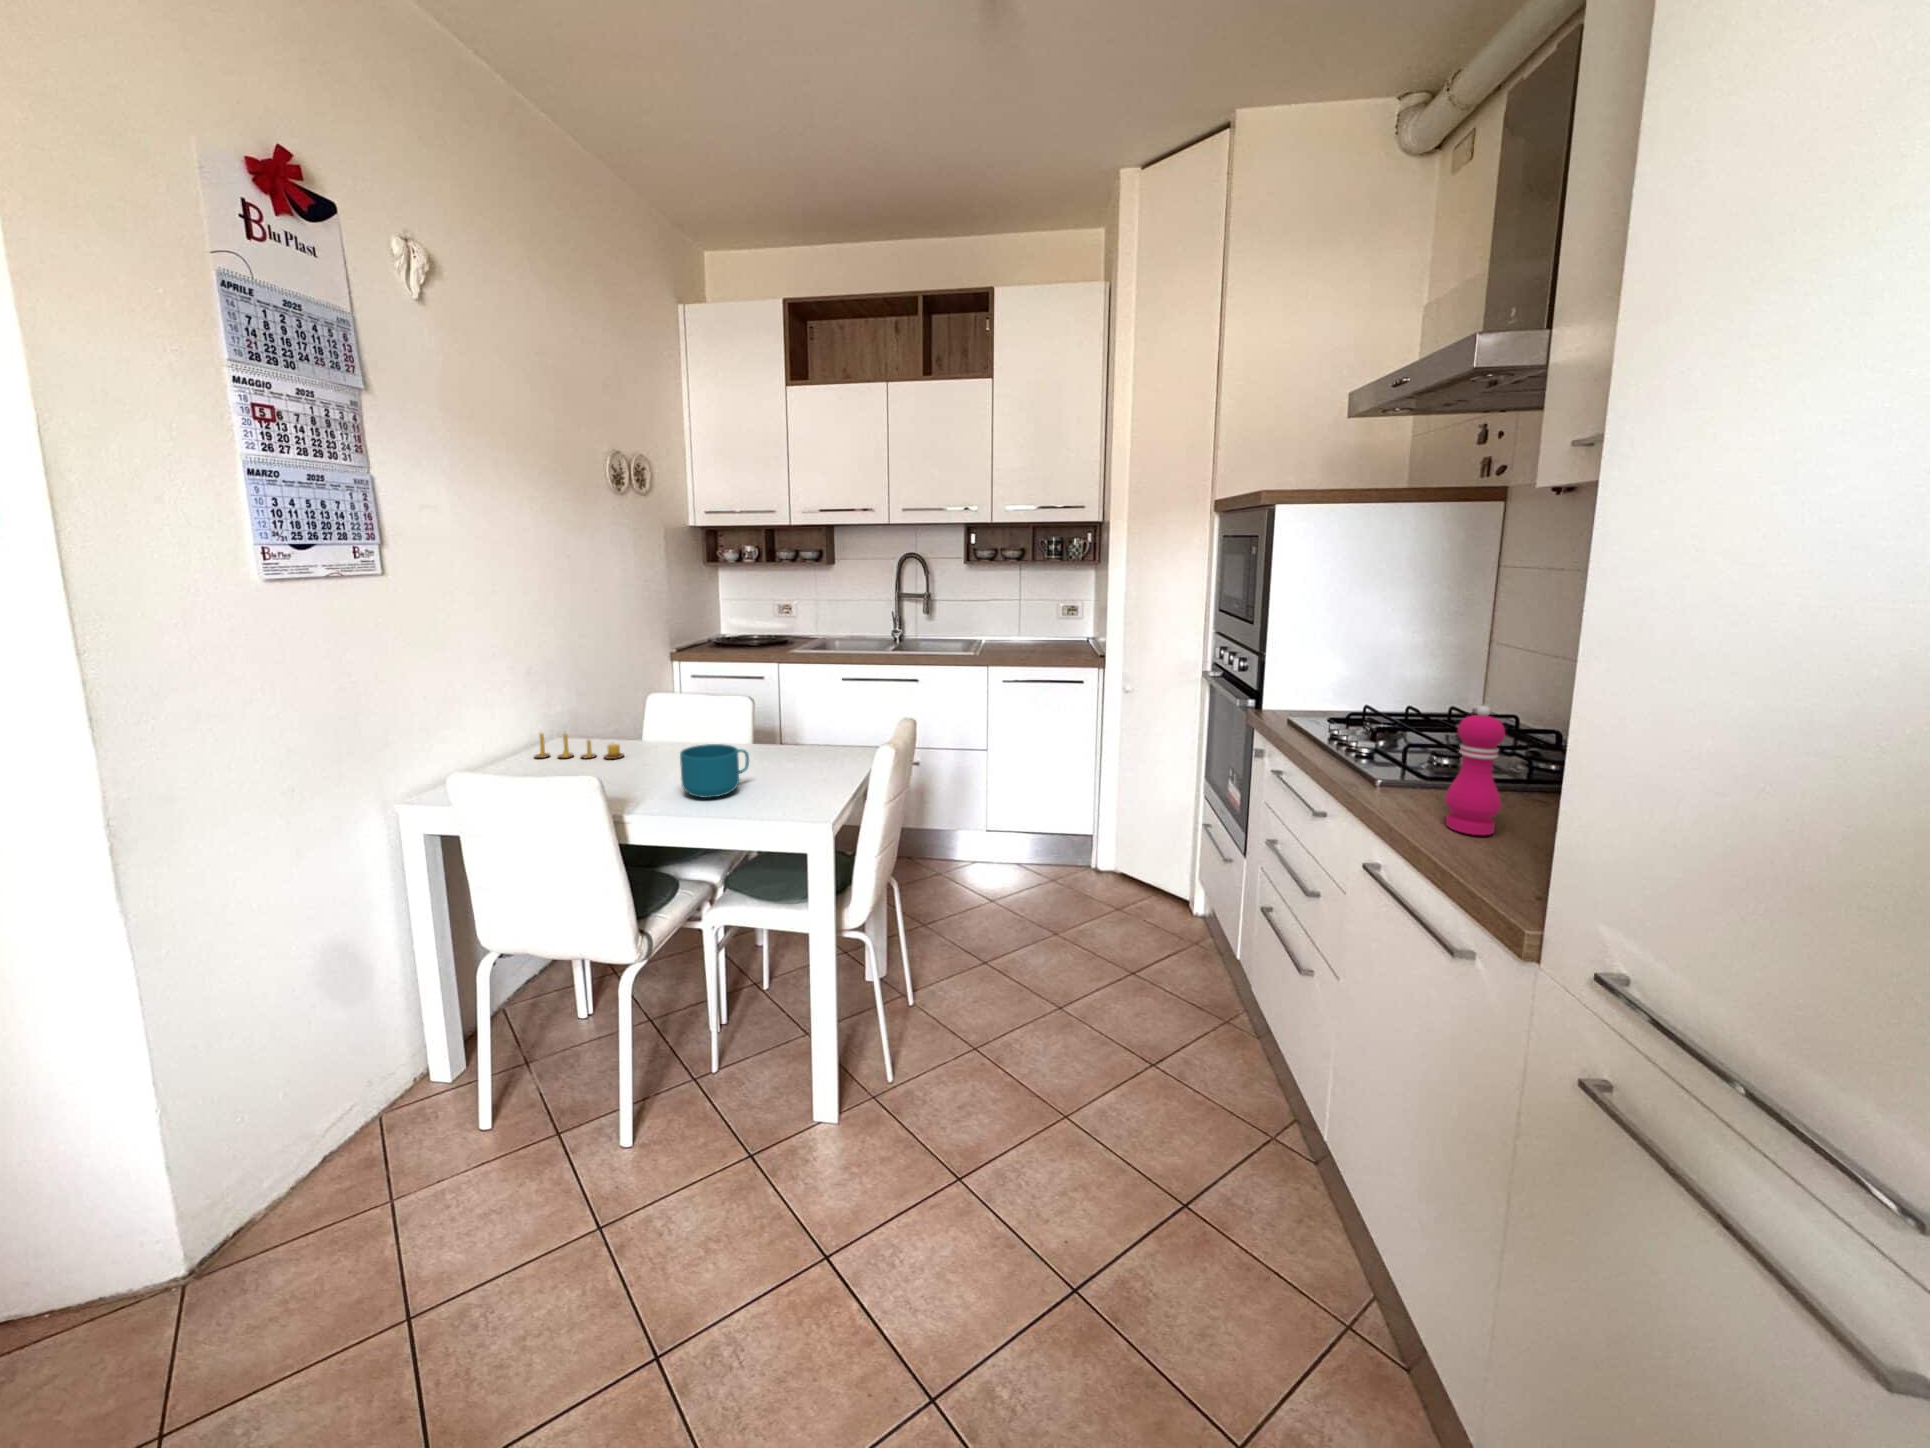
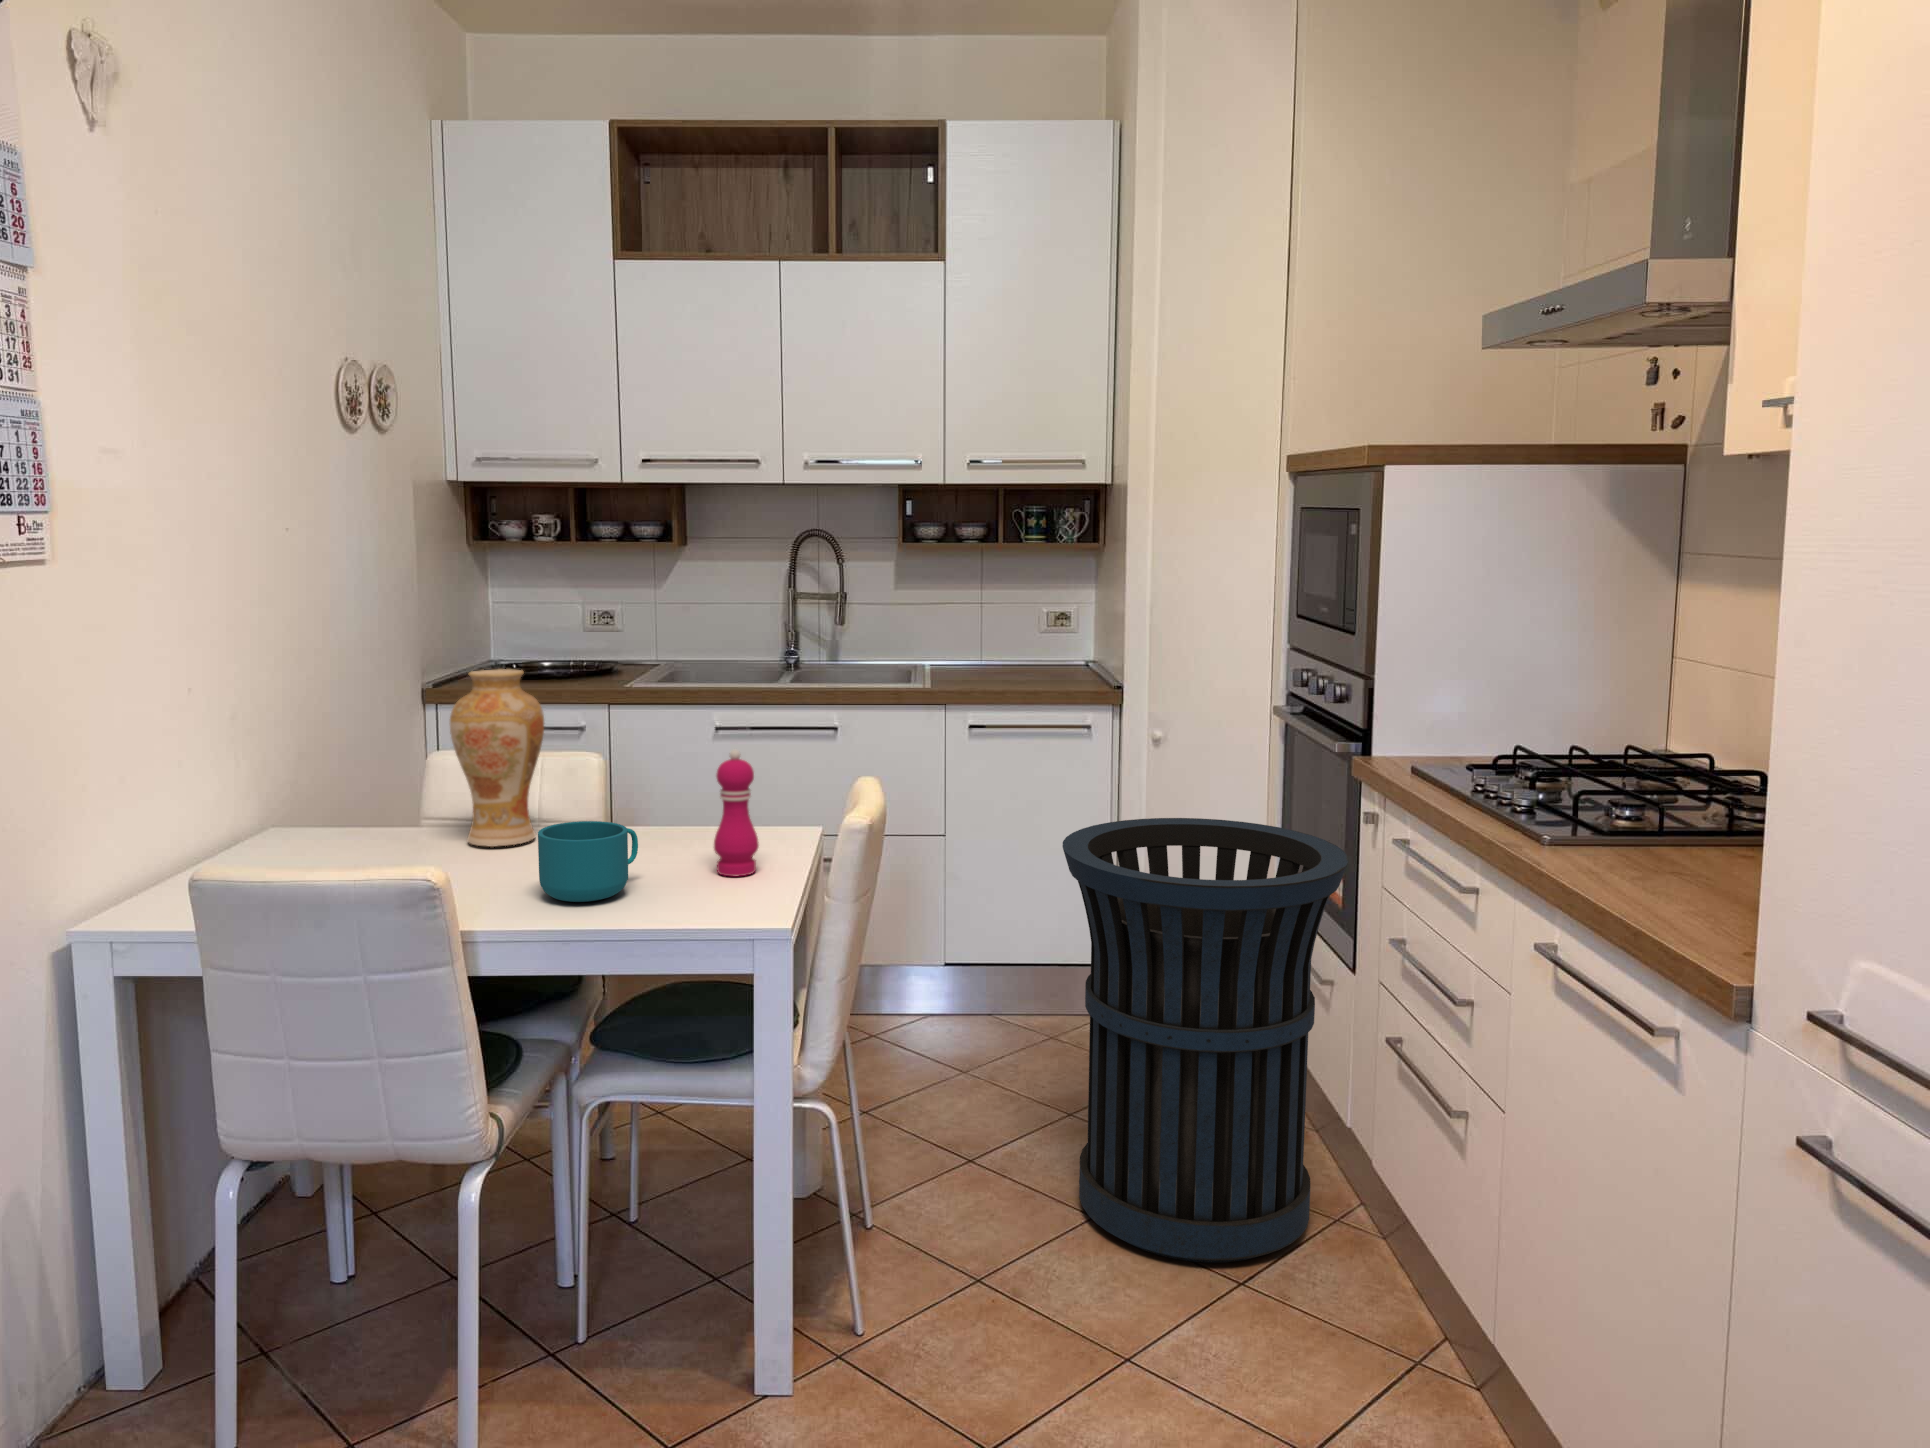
vase: none [647,644,707,756] -> present [450,669,544,847]
pepper mill: present [1445,706,1505,835] -> present [714,750,759,876]
candle: present [534,733,624,759] -> none [259,810,412,856]
trash can: none [1042,746,1240,1047] -> present [1063,818,1348,1263]

